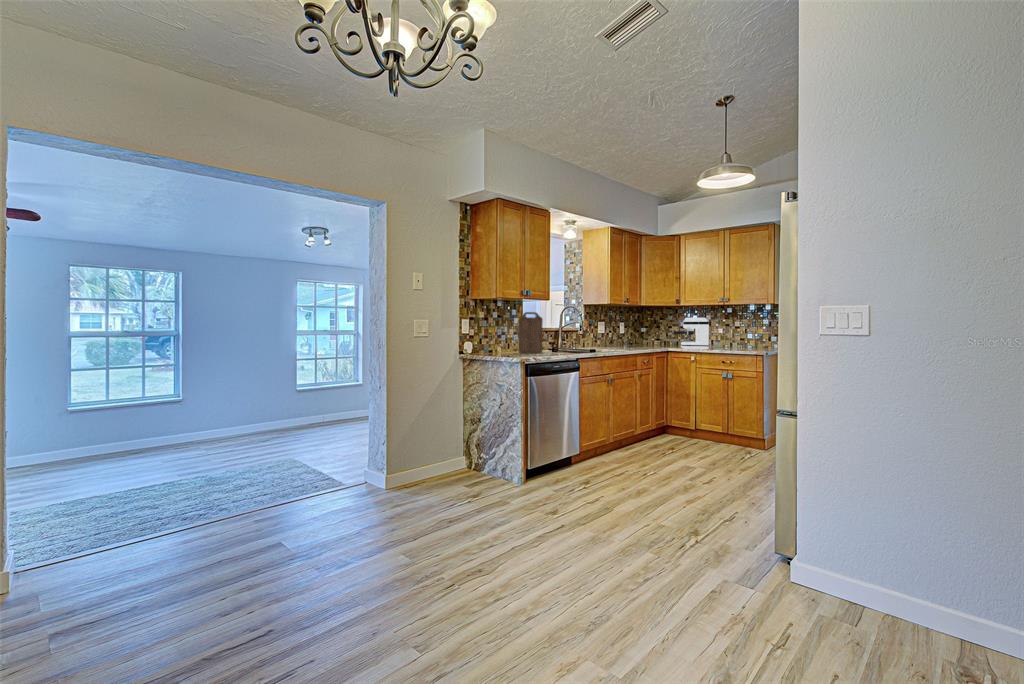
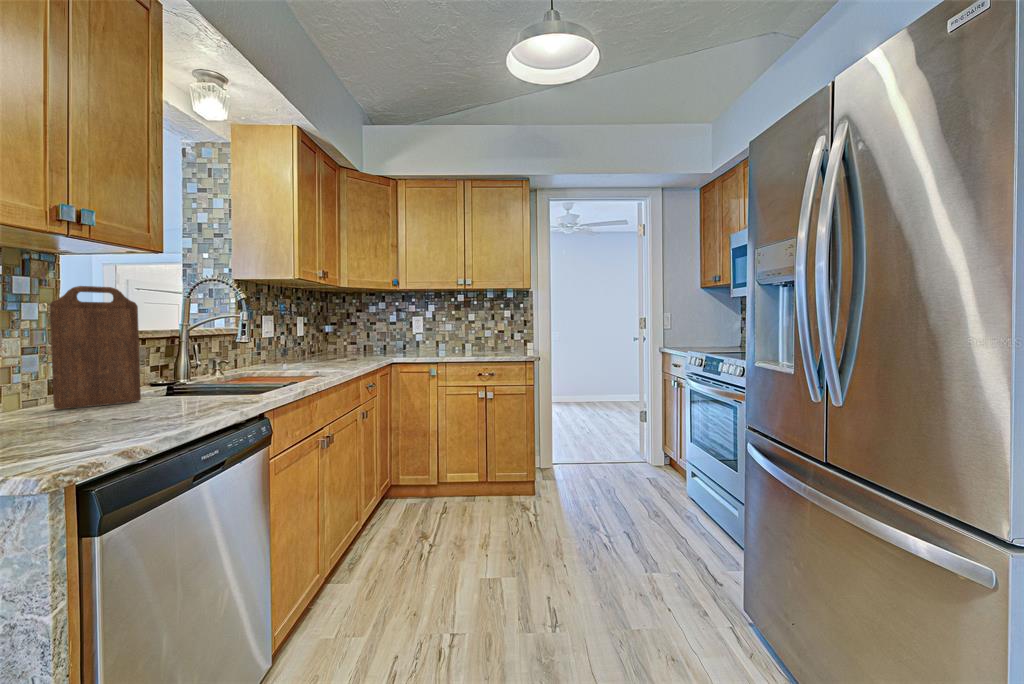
coffee maker: present [674,318,709,350] -> none [396,308,453,360]

